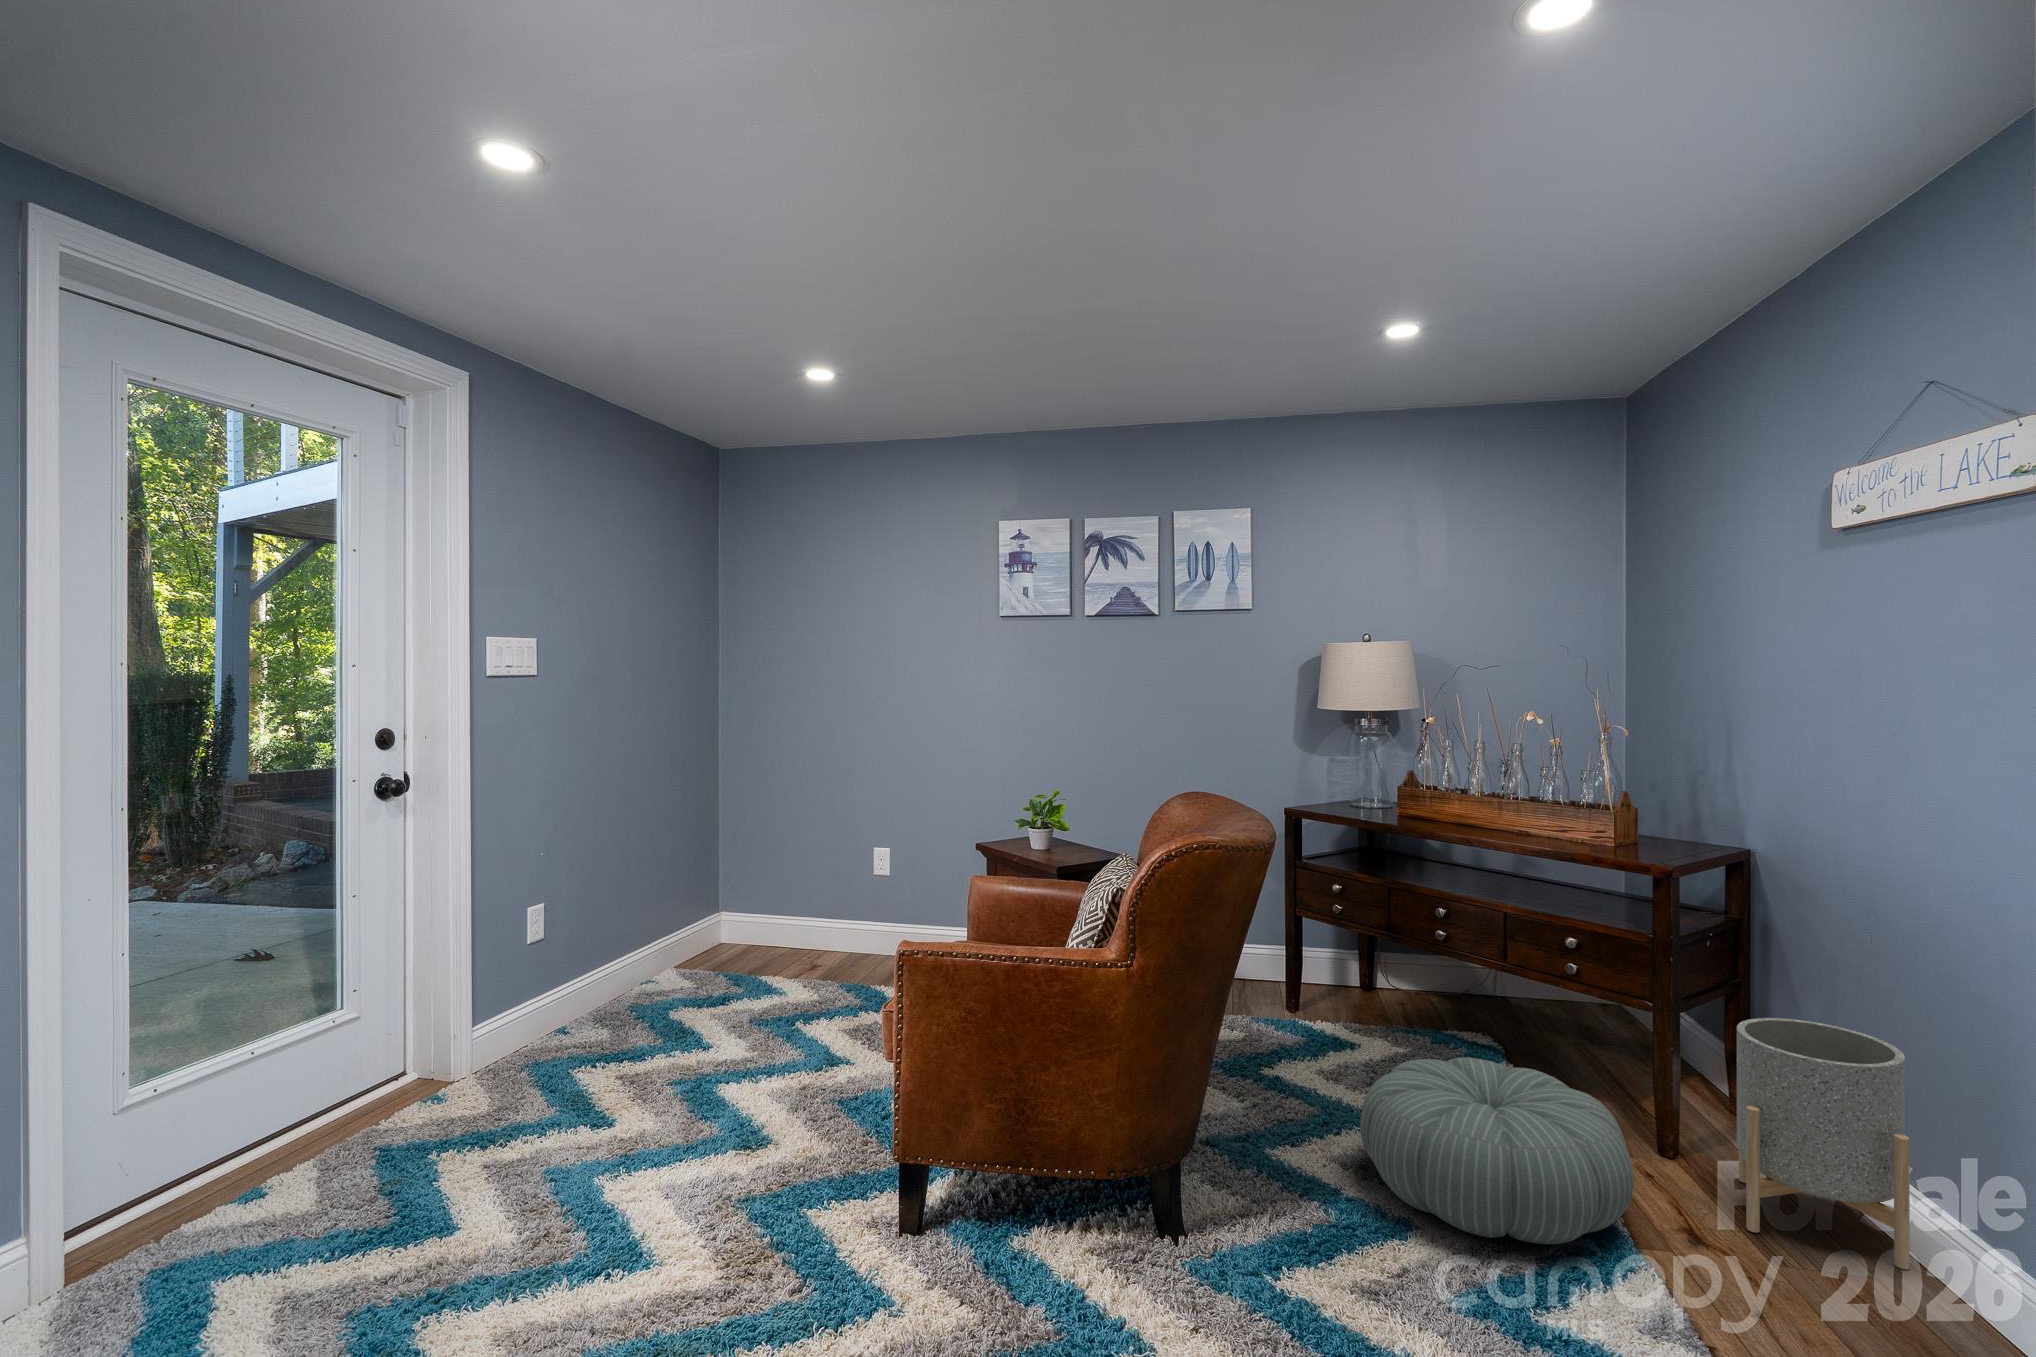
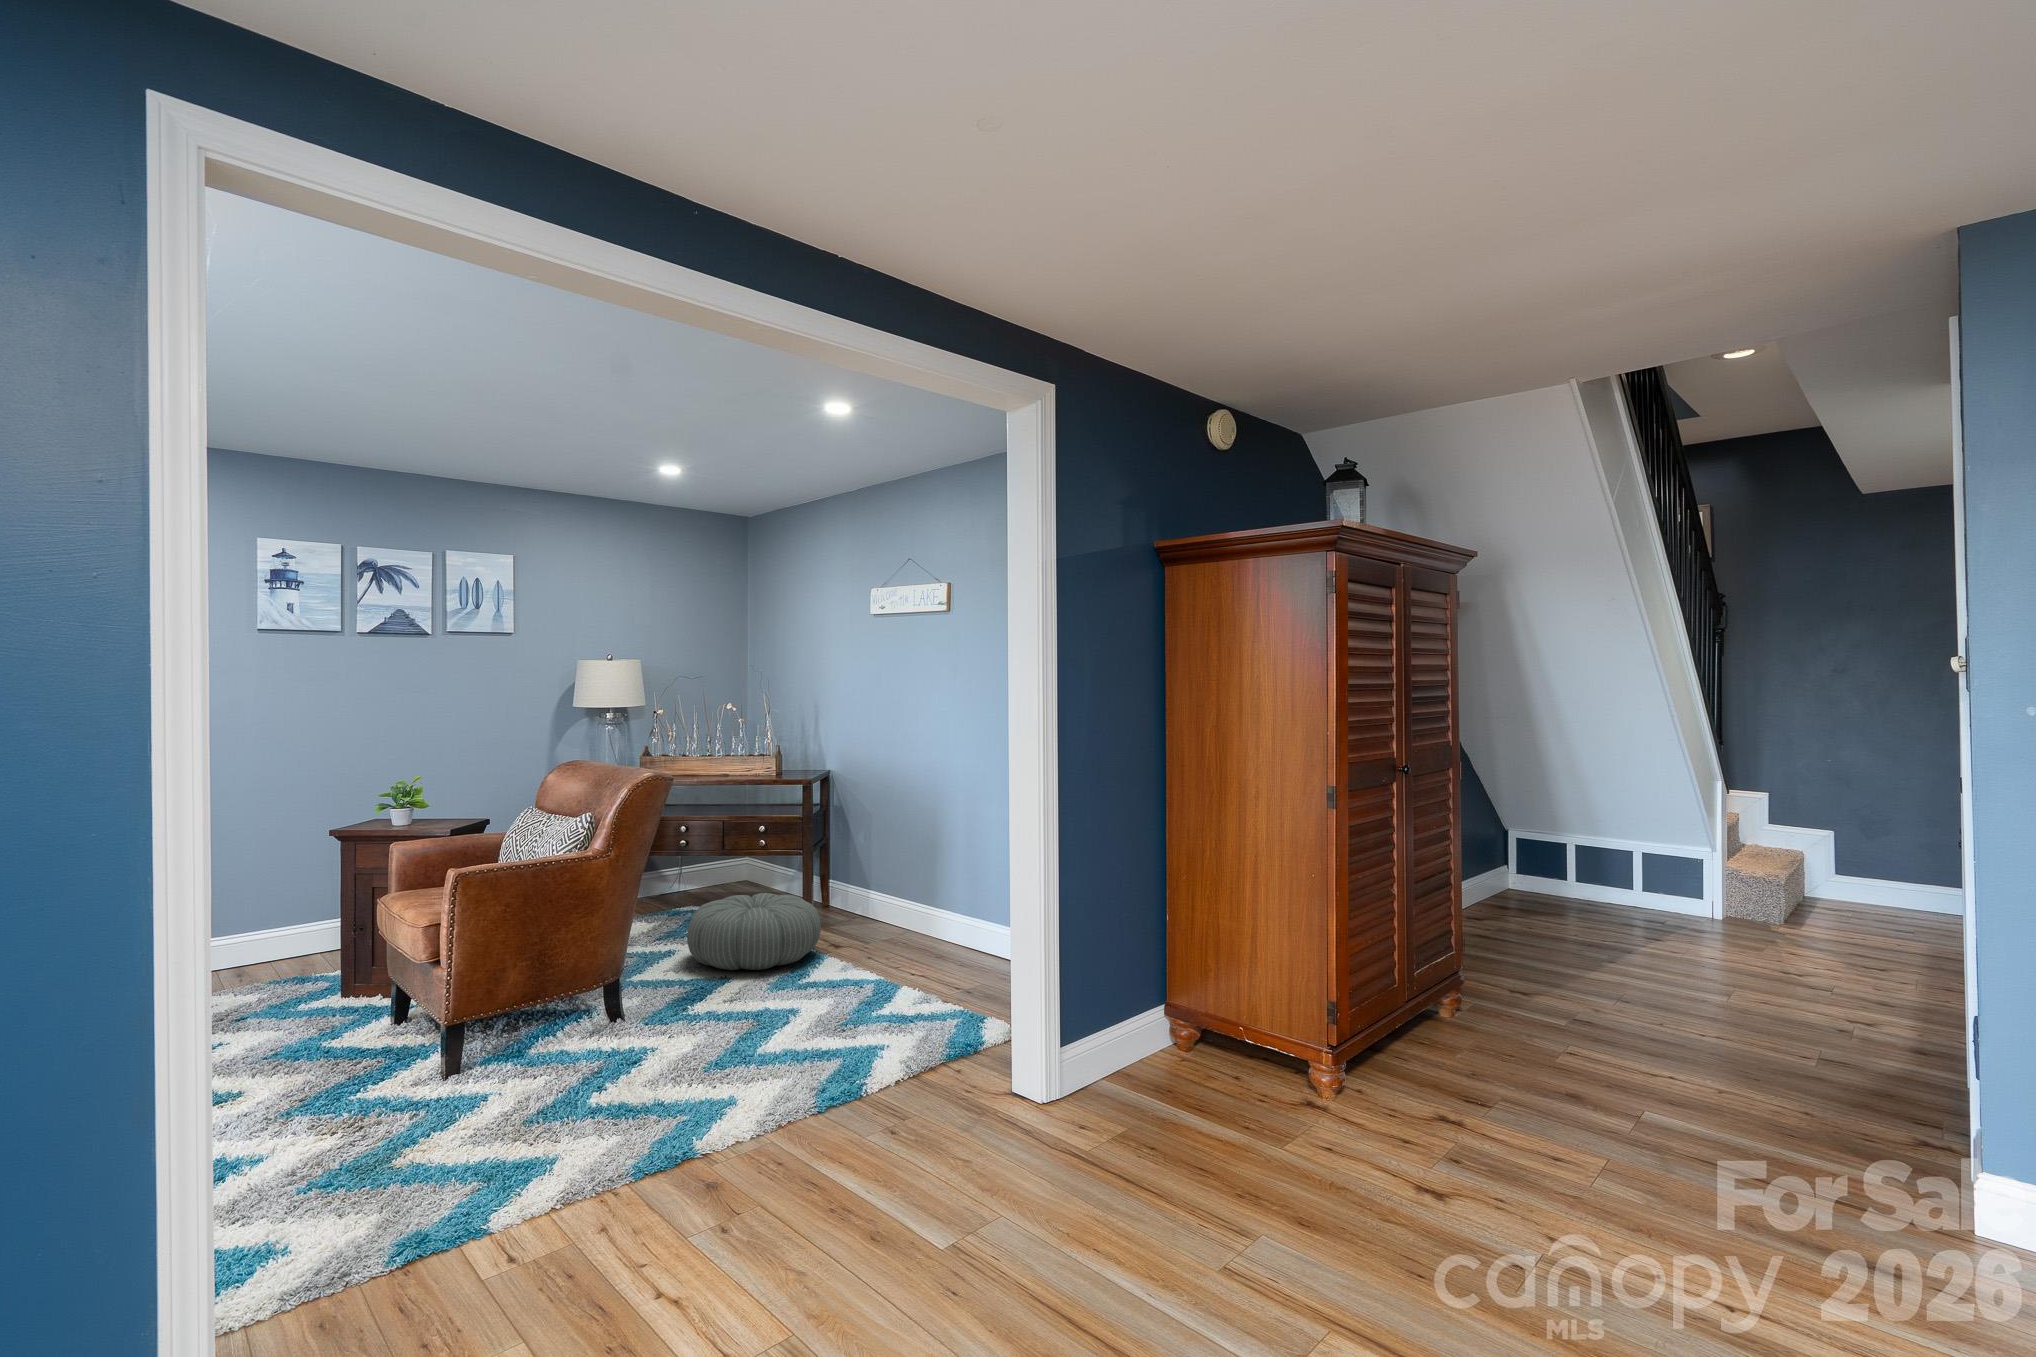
planter: present [1737,1018,1910,1269] -> none [844,842,911,938]

